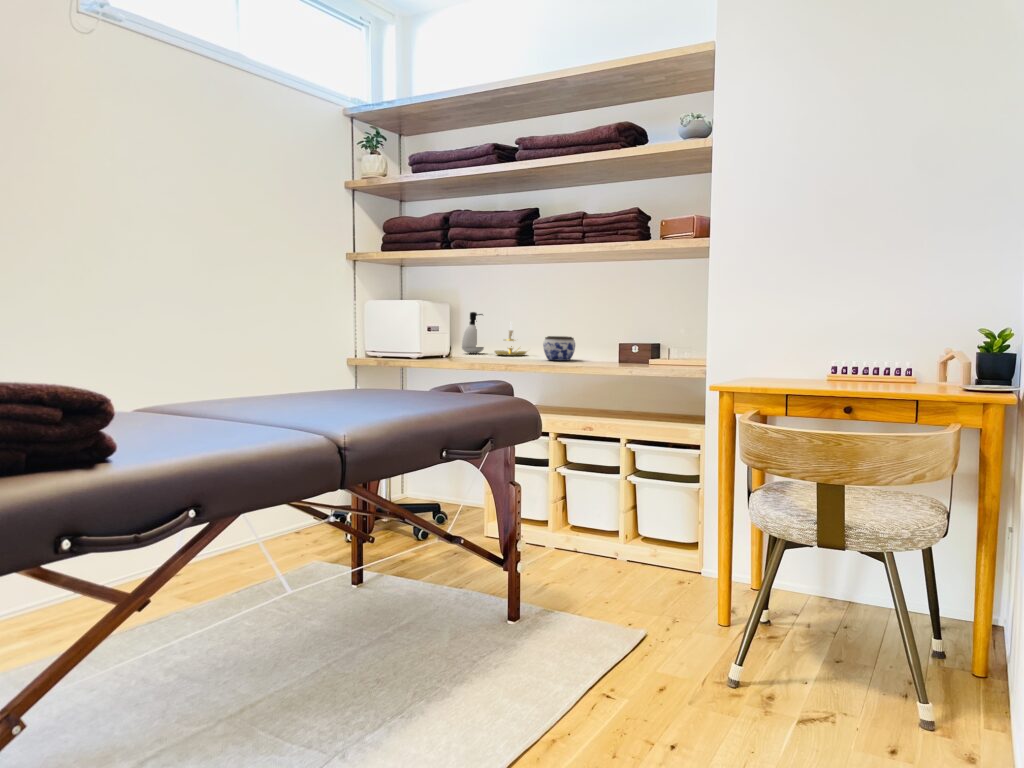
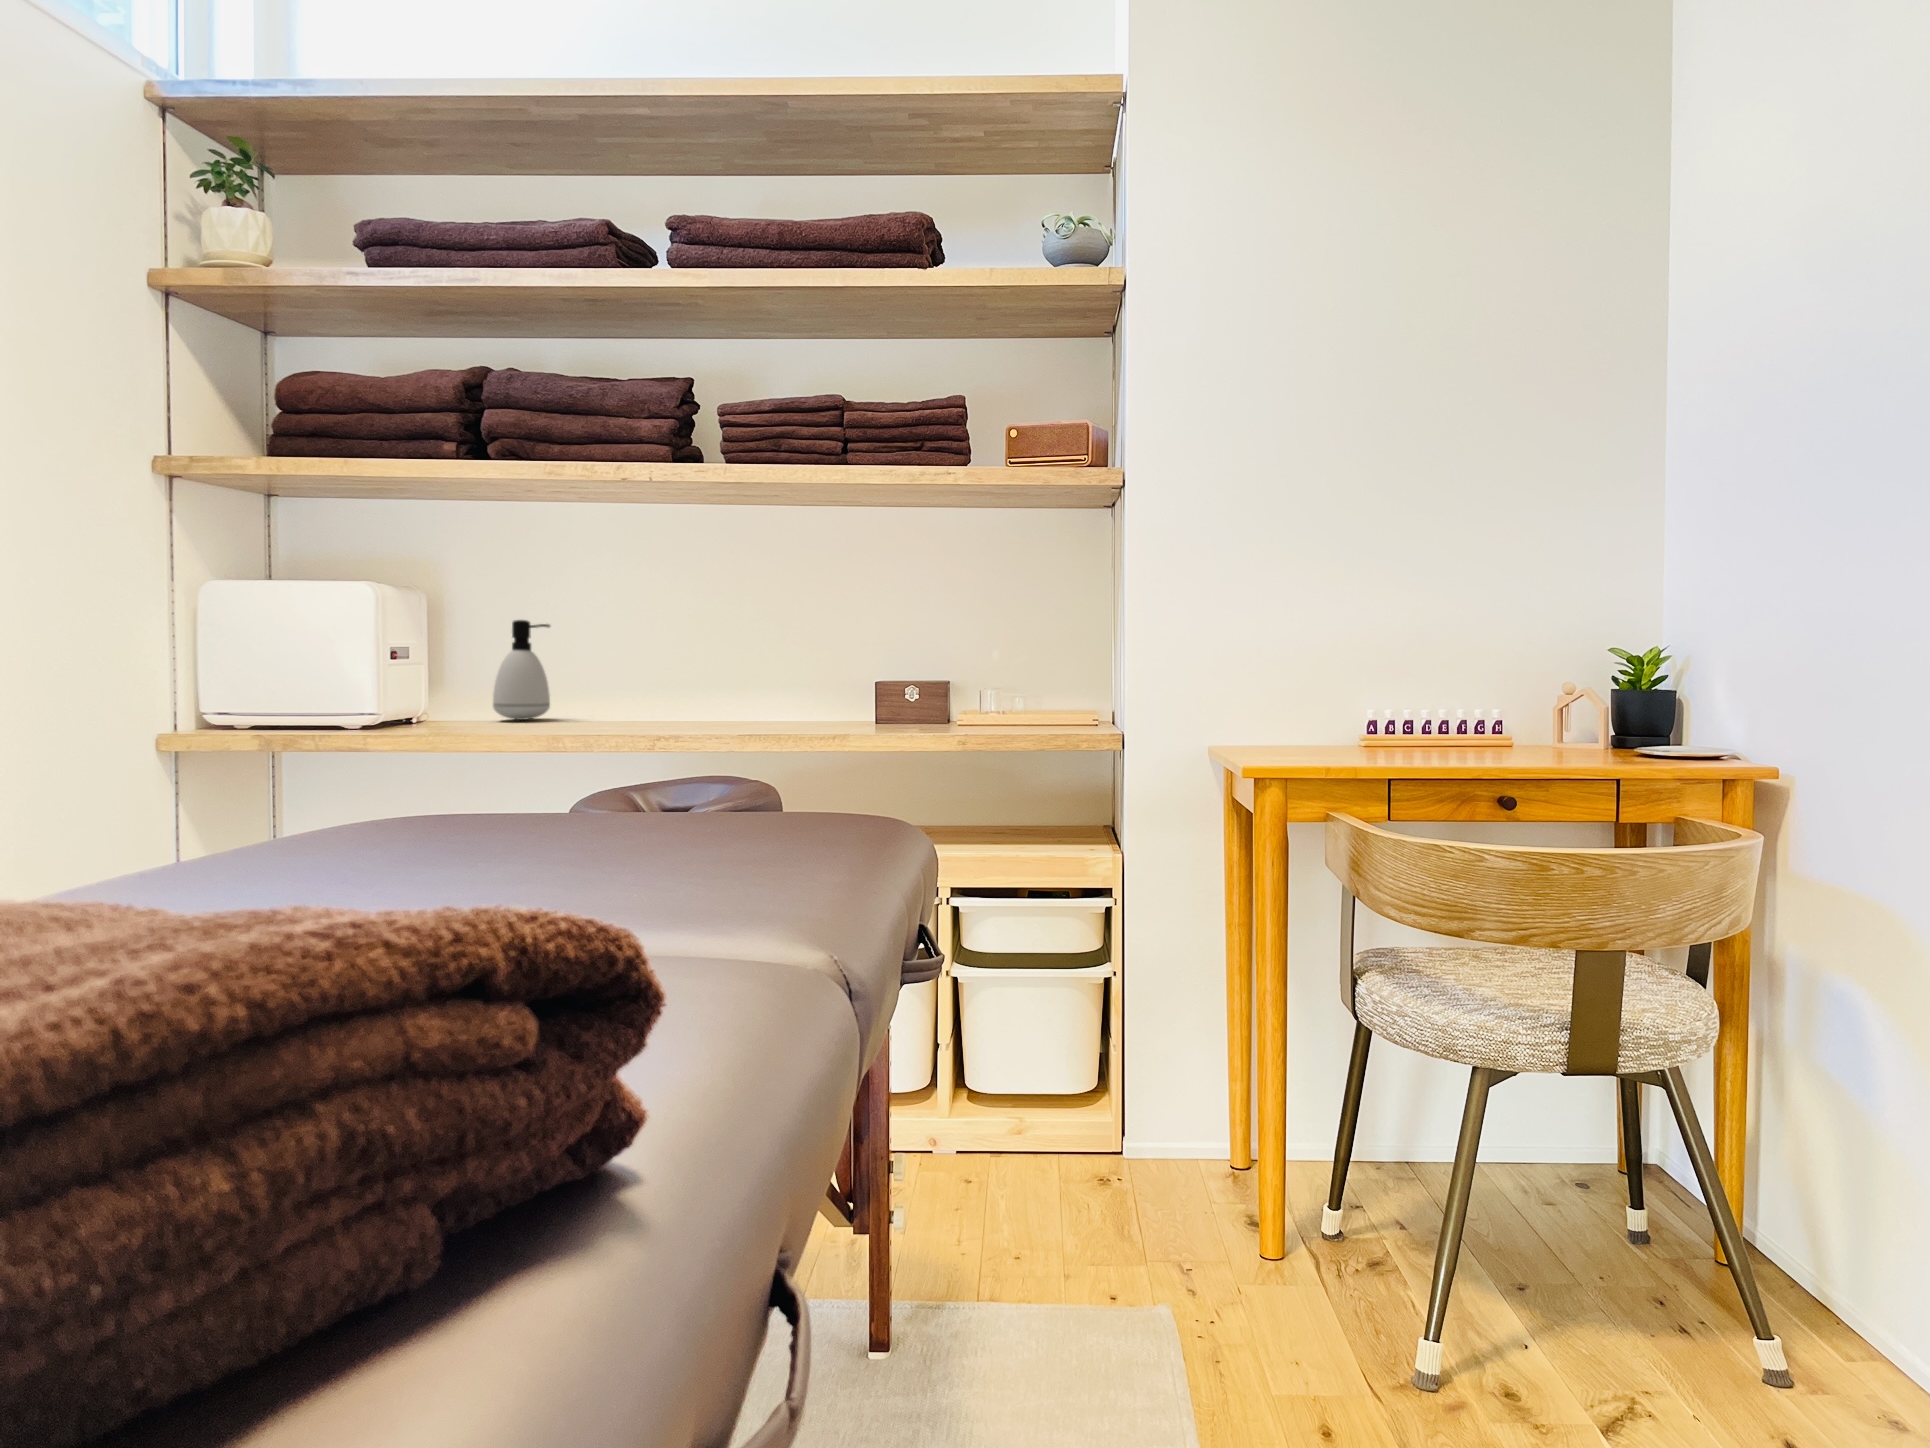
candle holder: present [495,325,526,356] -> none [587,641,682,722]
jar: present [543,336,575,361] -> none [738,674,811,729]

